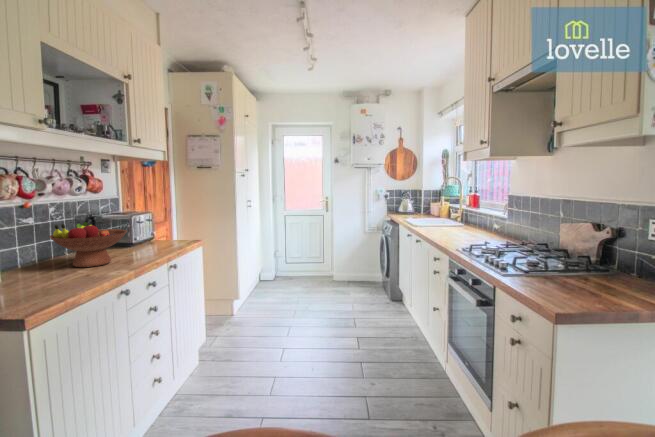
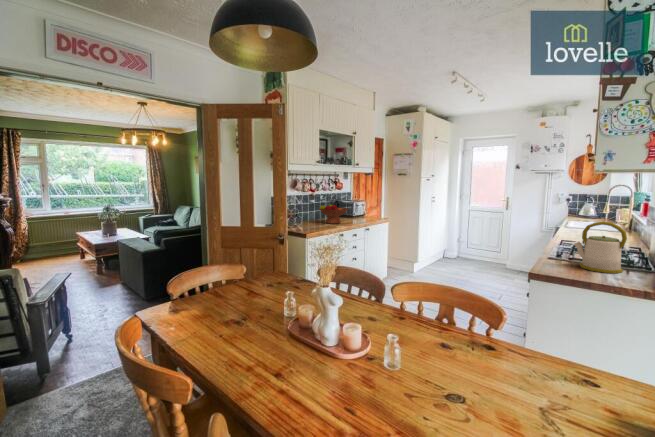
kettle: none [556,225,623,300] -> present [574,221,627,274]

